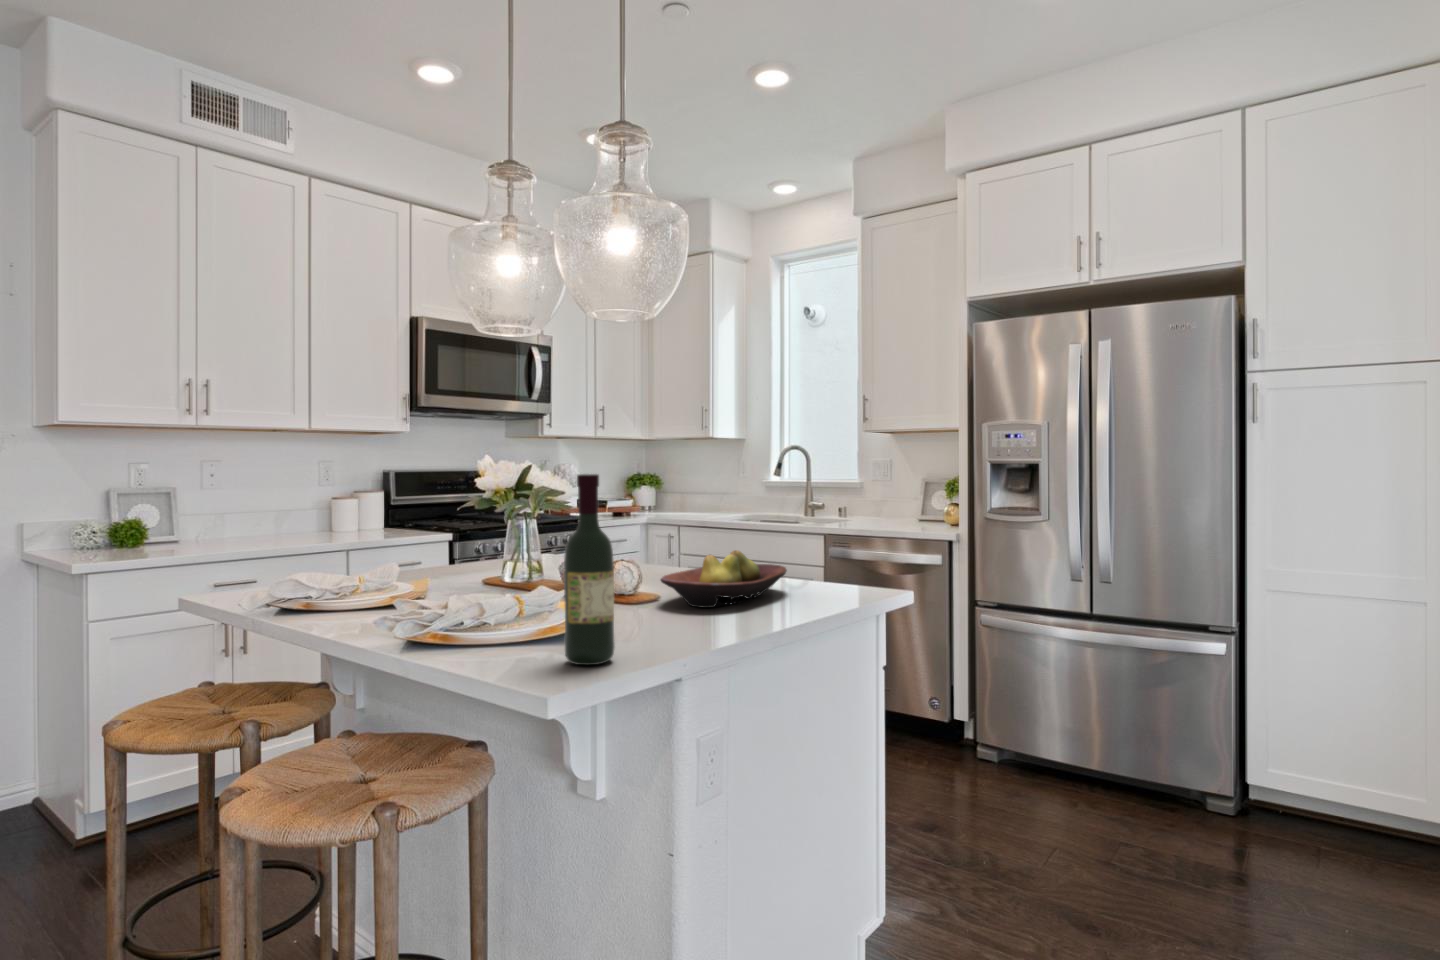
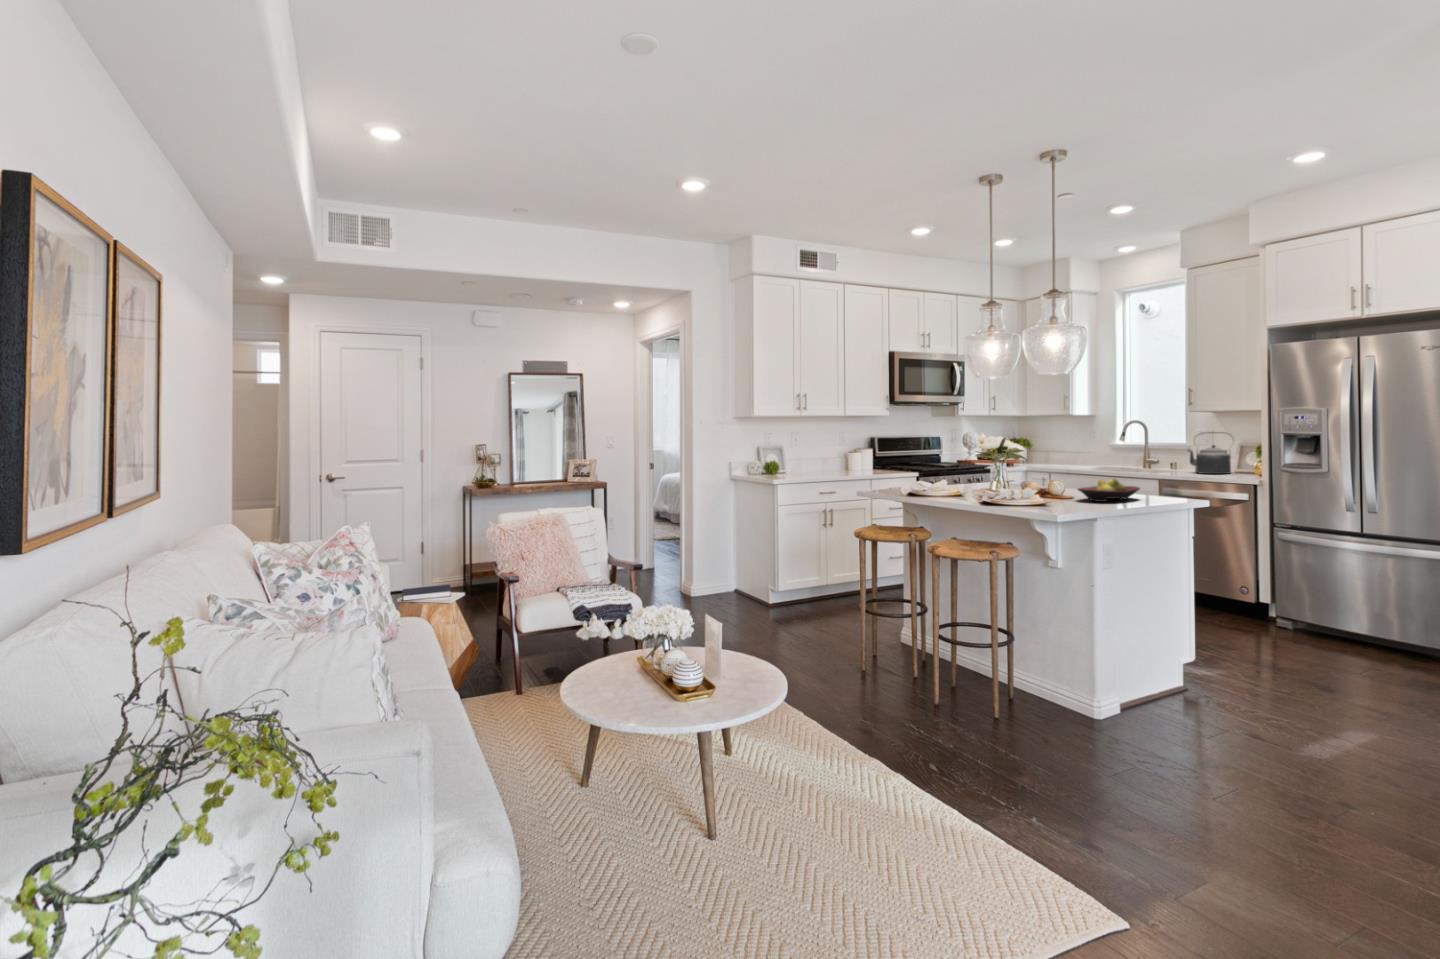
kettle: none [860,462,919,524] -> present [1187,445,1231,474]
wine bottle: present [564,474,615,665] -> none [1054,443,1074,512]

